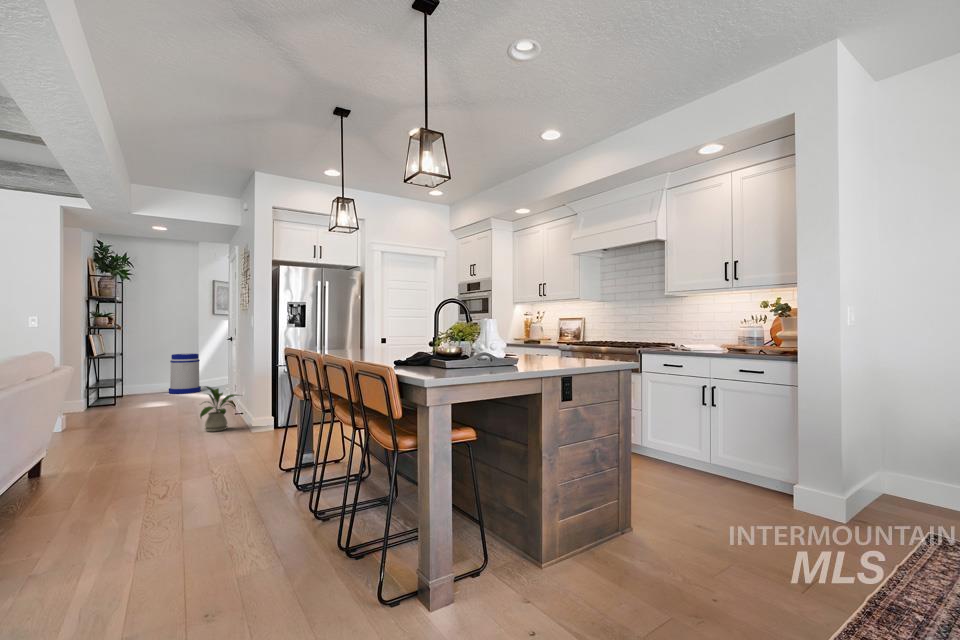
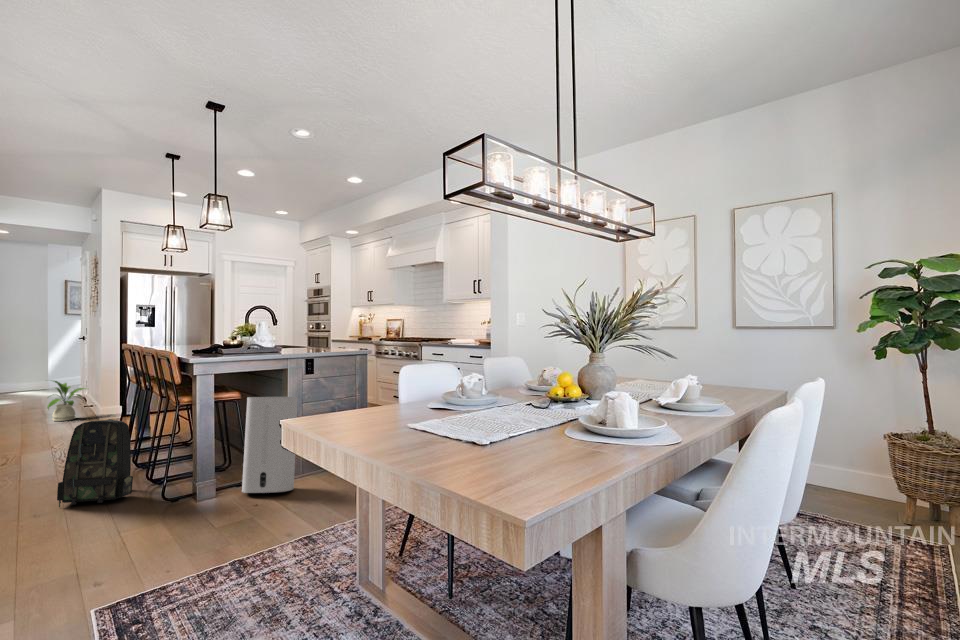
trash can: present [169,354,201,394] -> none [15,354,51,394]
air purifier: none [496,438,578,609] -> present [242,397,297,493]
backpack: none [225,466,329,613] -> present [57,419,133,507]

